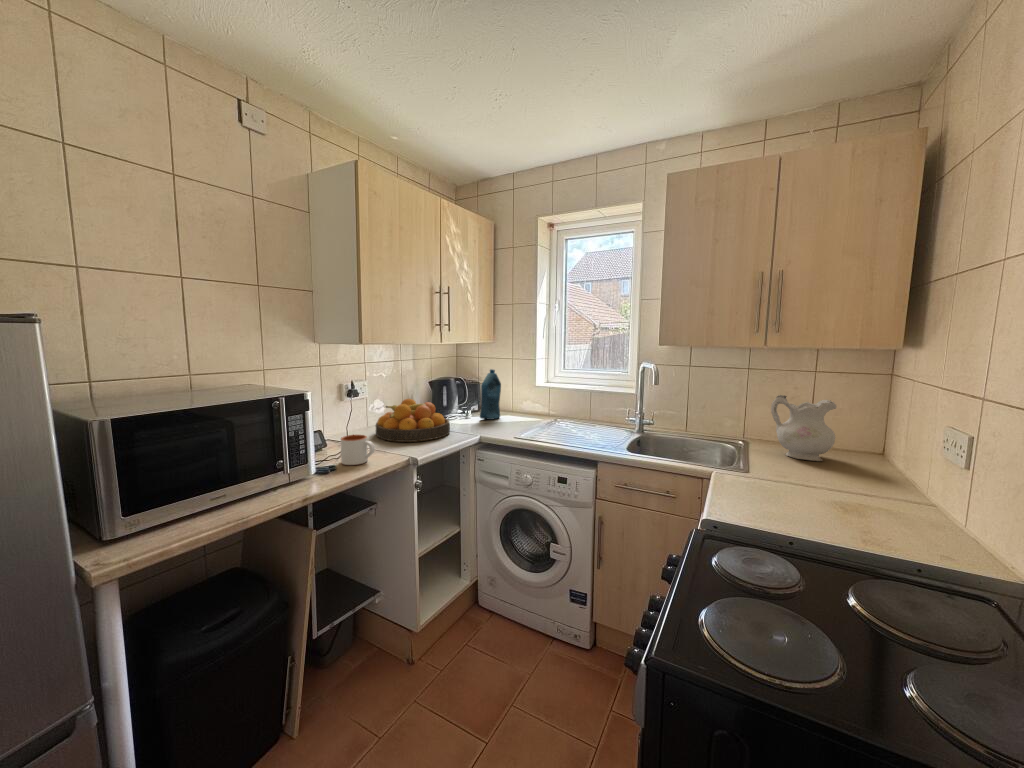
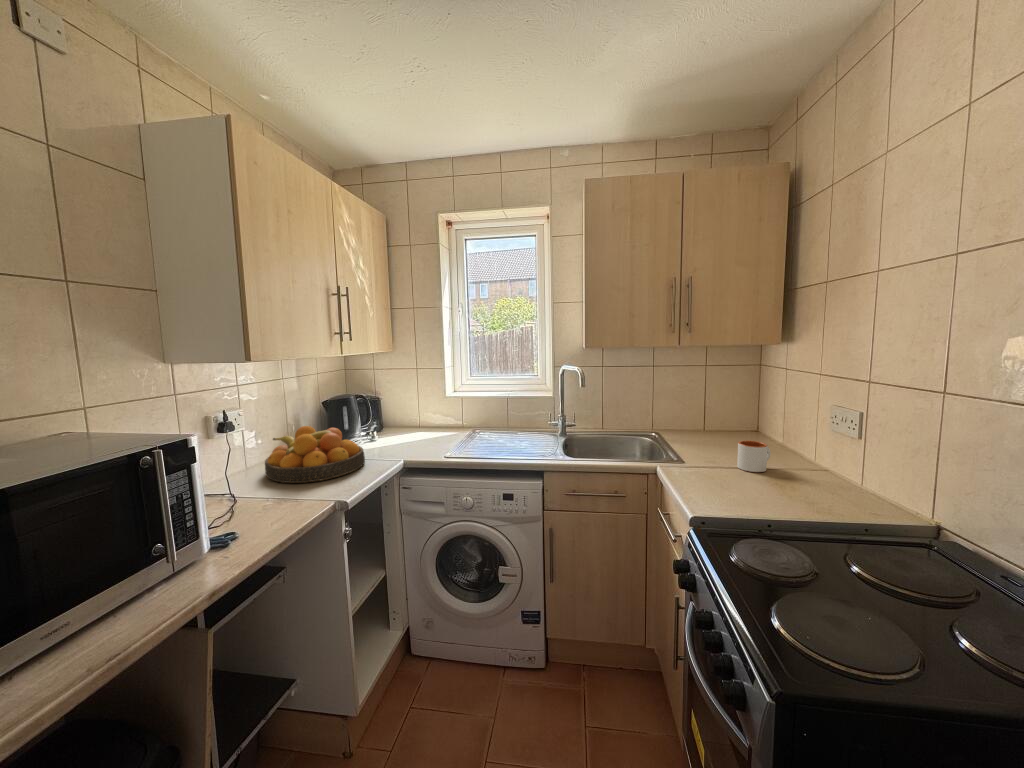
bottle: present [480,369,501,420] -> none [389,382,412,439]
ceramic pitcher: present [771,395,837,461] -> none [681,388,733,444]
mug: present [341,435,375,465] -> present [737,441,771,472]

